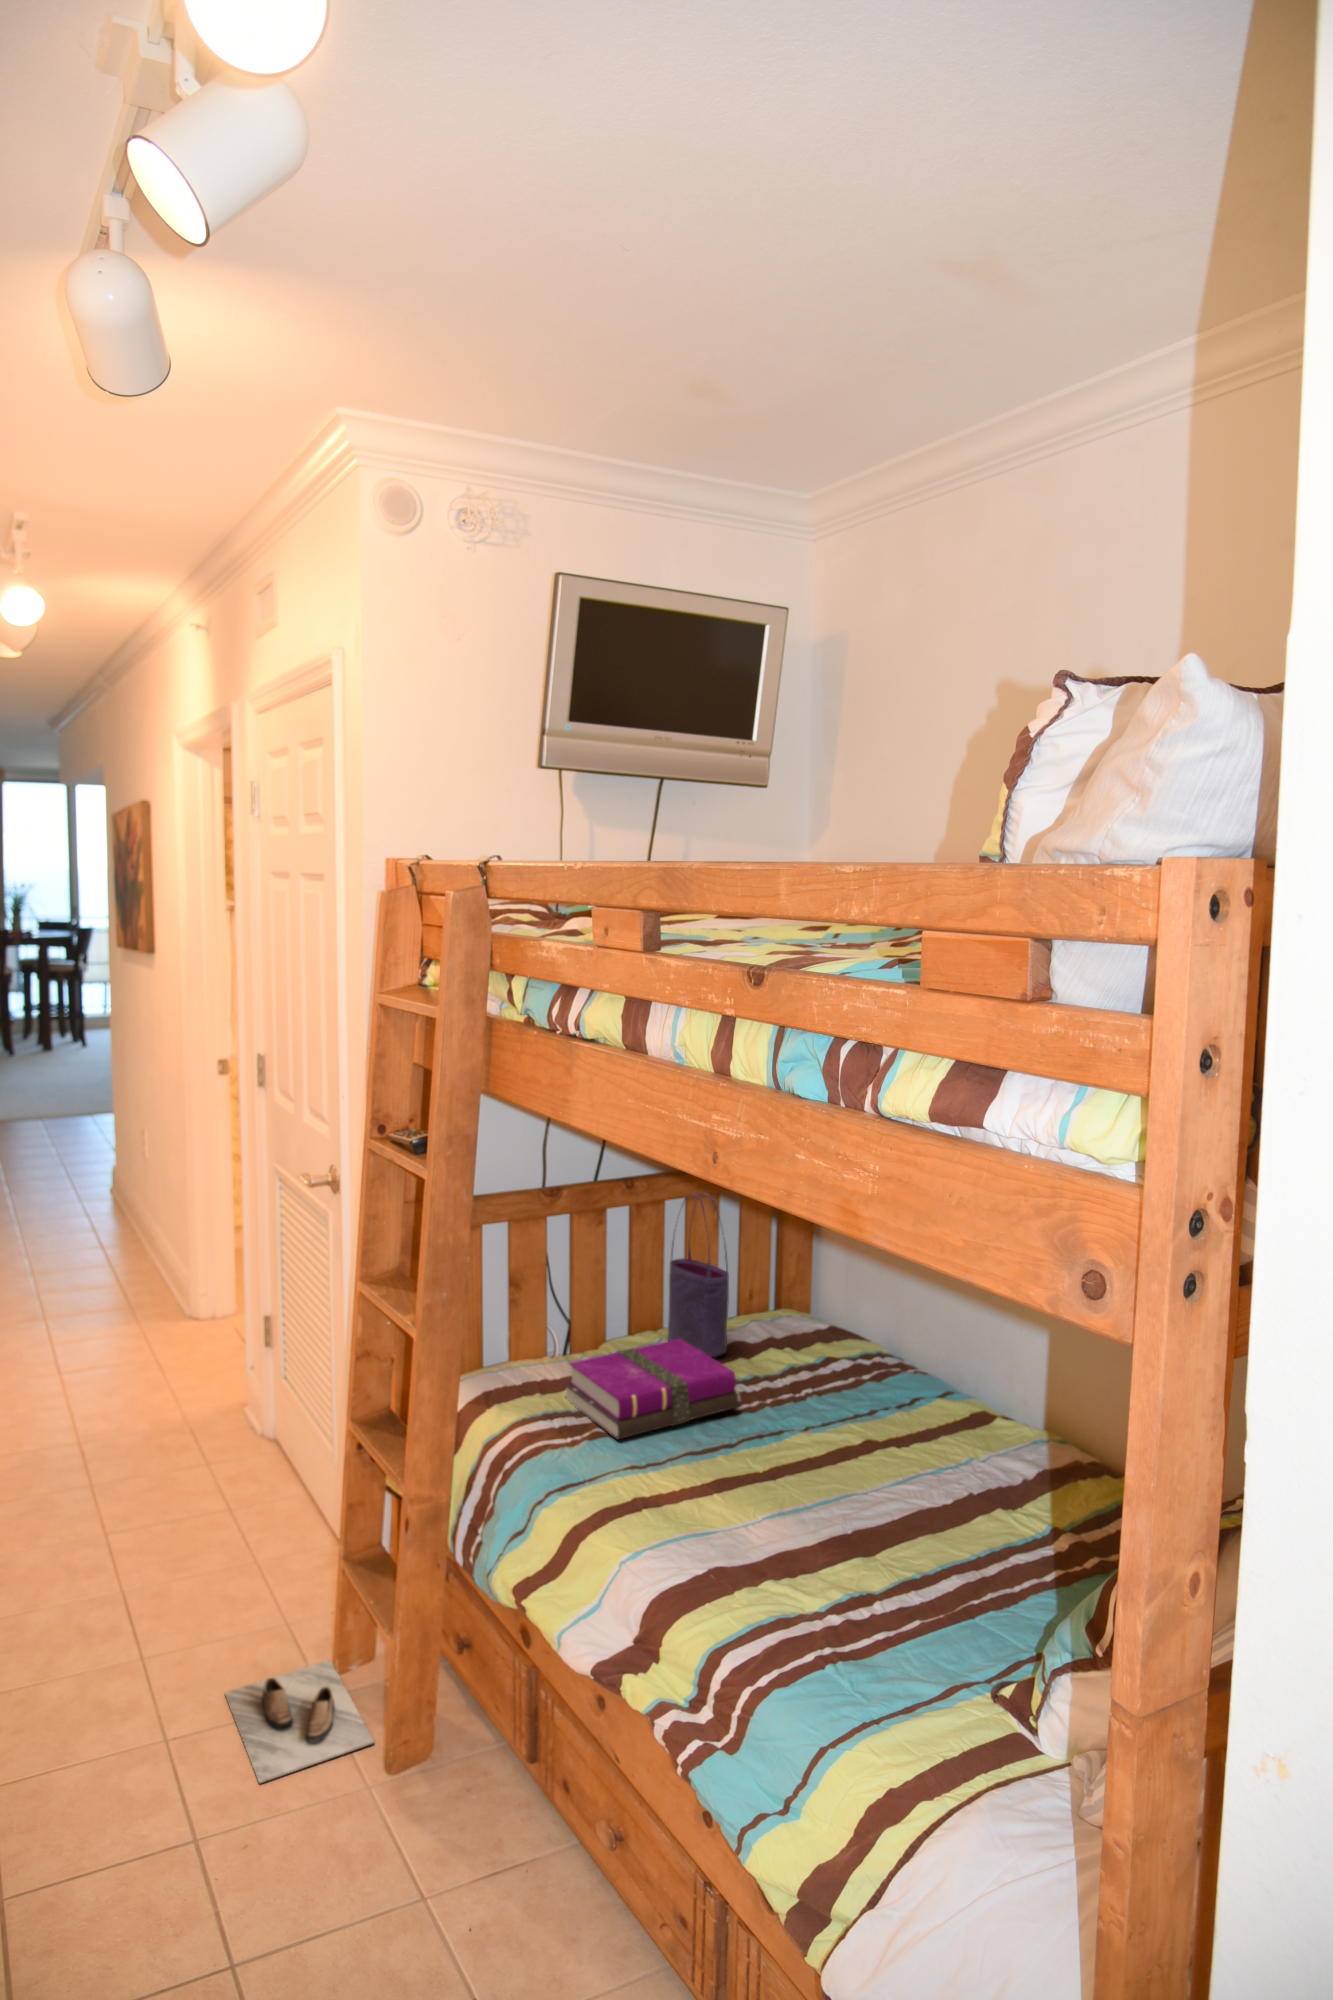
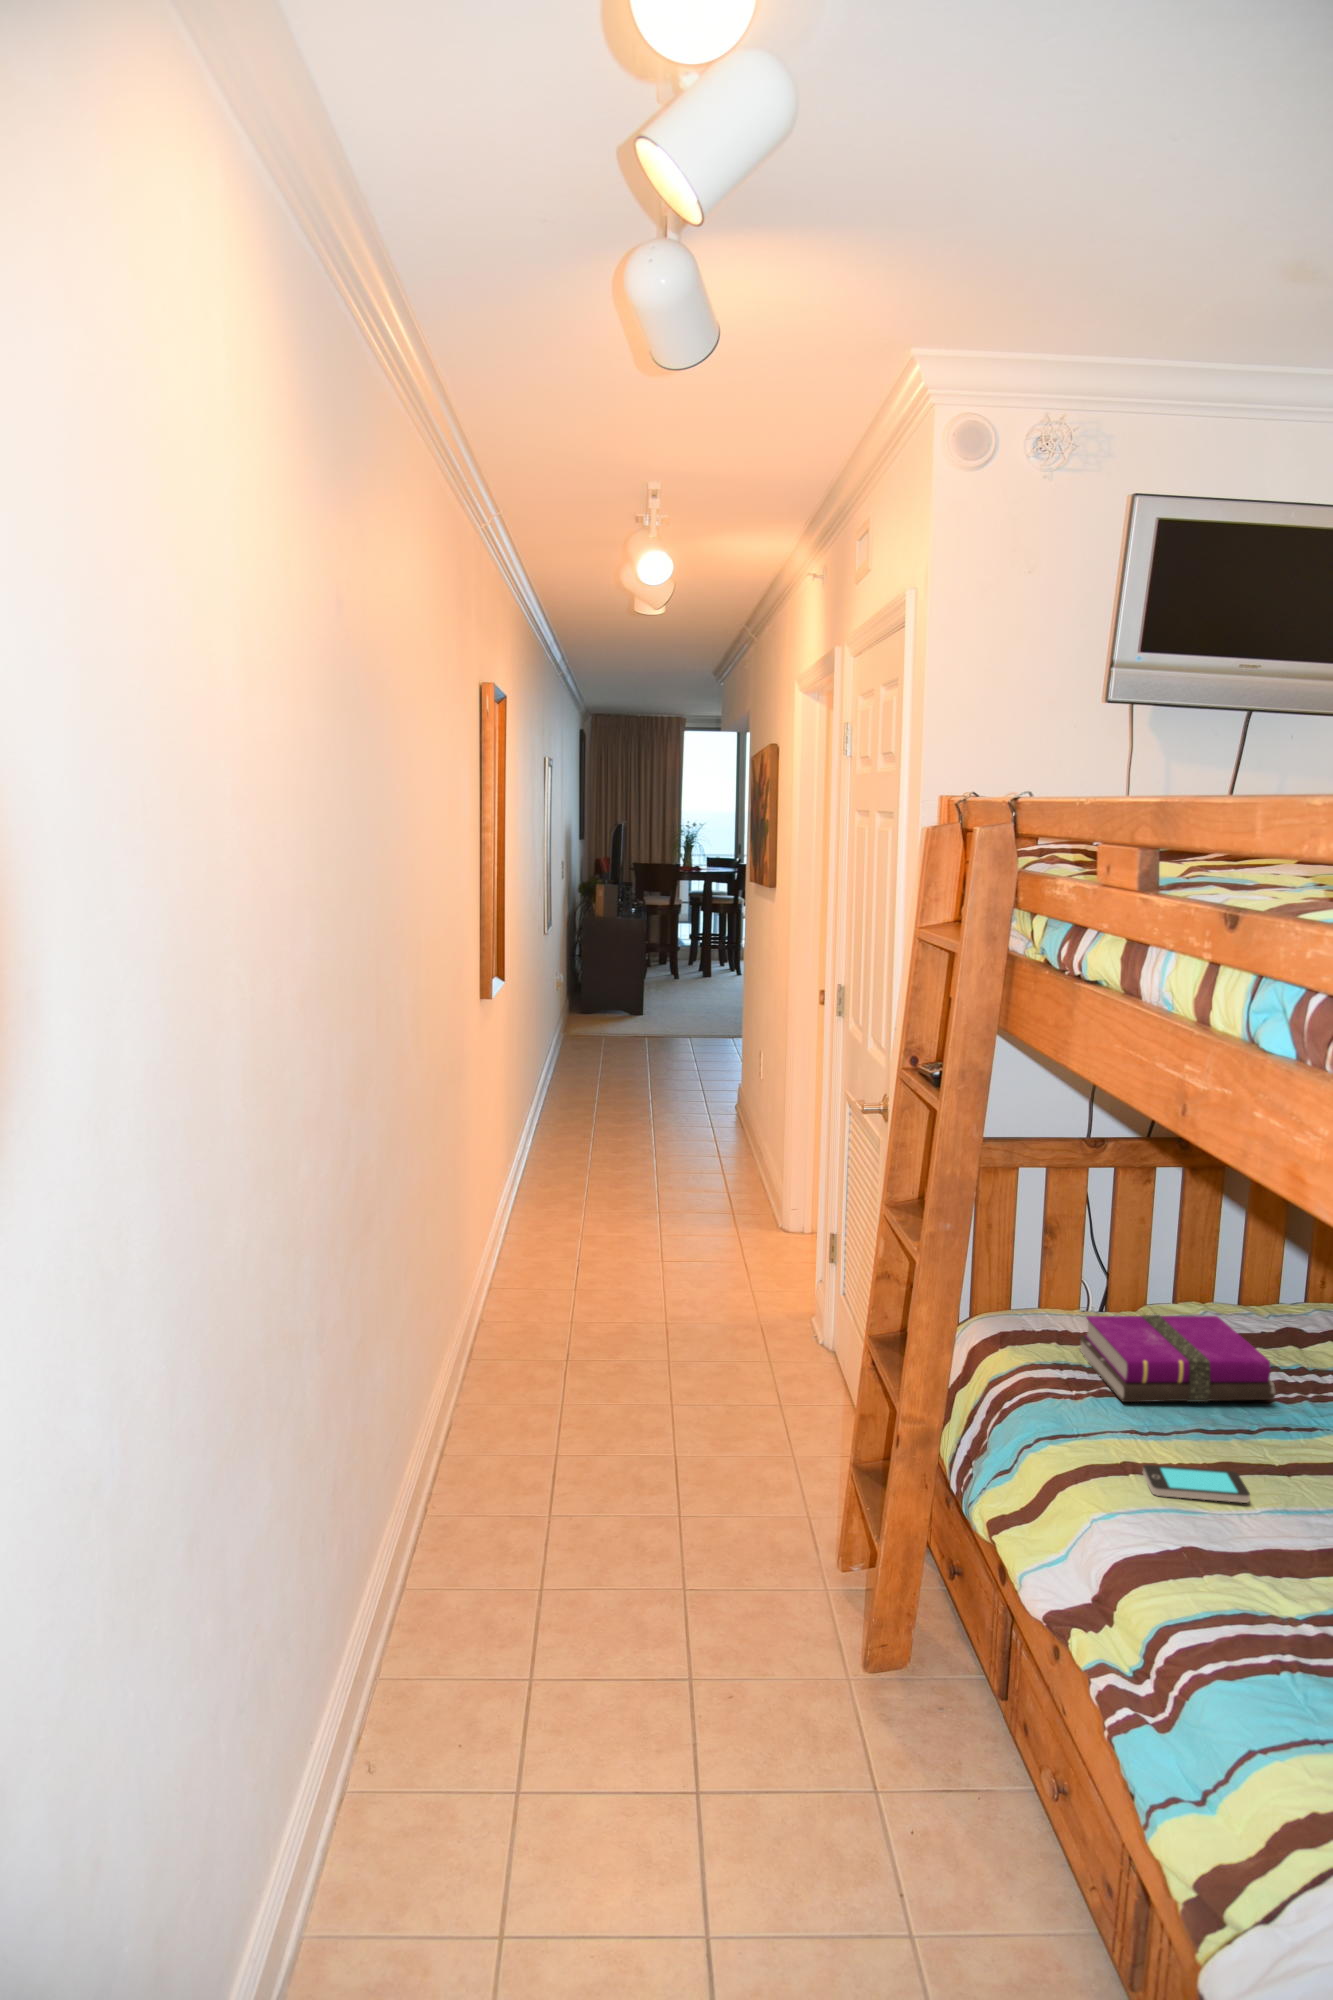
tote bag: present [668,1193,729,1357] -> none [1211,1165,1286,1343]
smartphone: none [653,1483,747,1524] -> present [1143,1465,1250,1503]
shoe: present [225,1660,374,1784] -> none [742,1541,860,1627]

